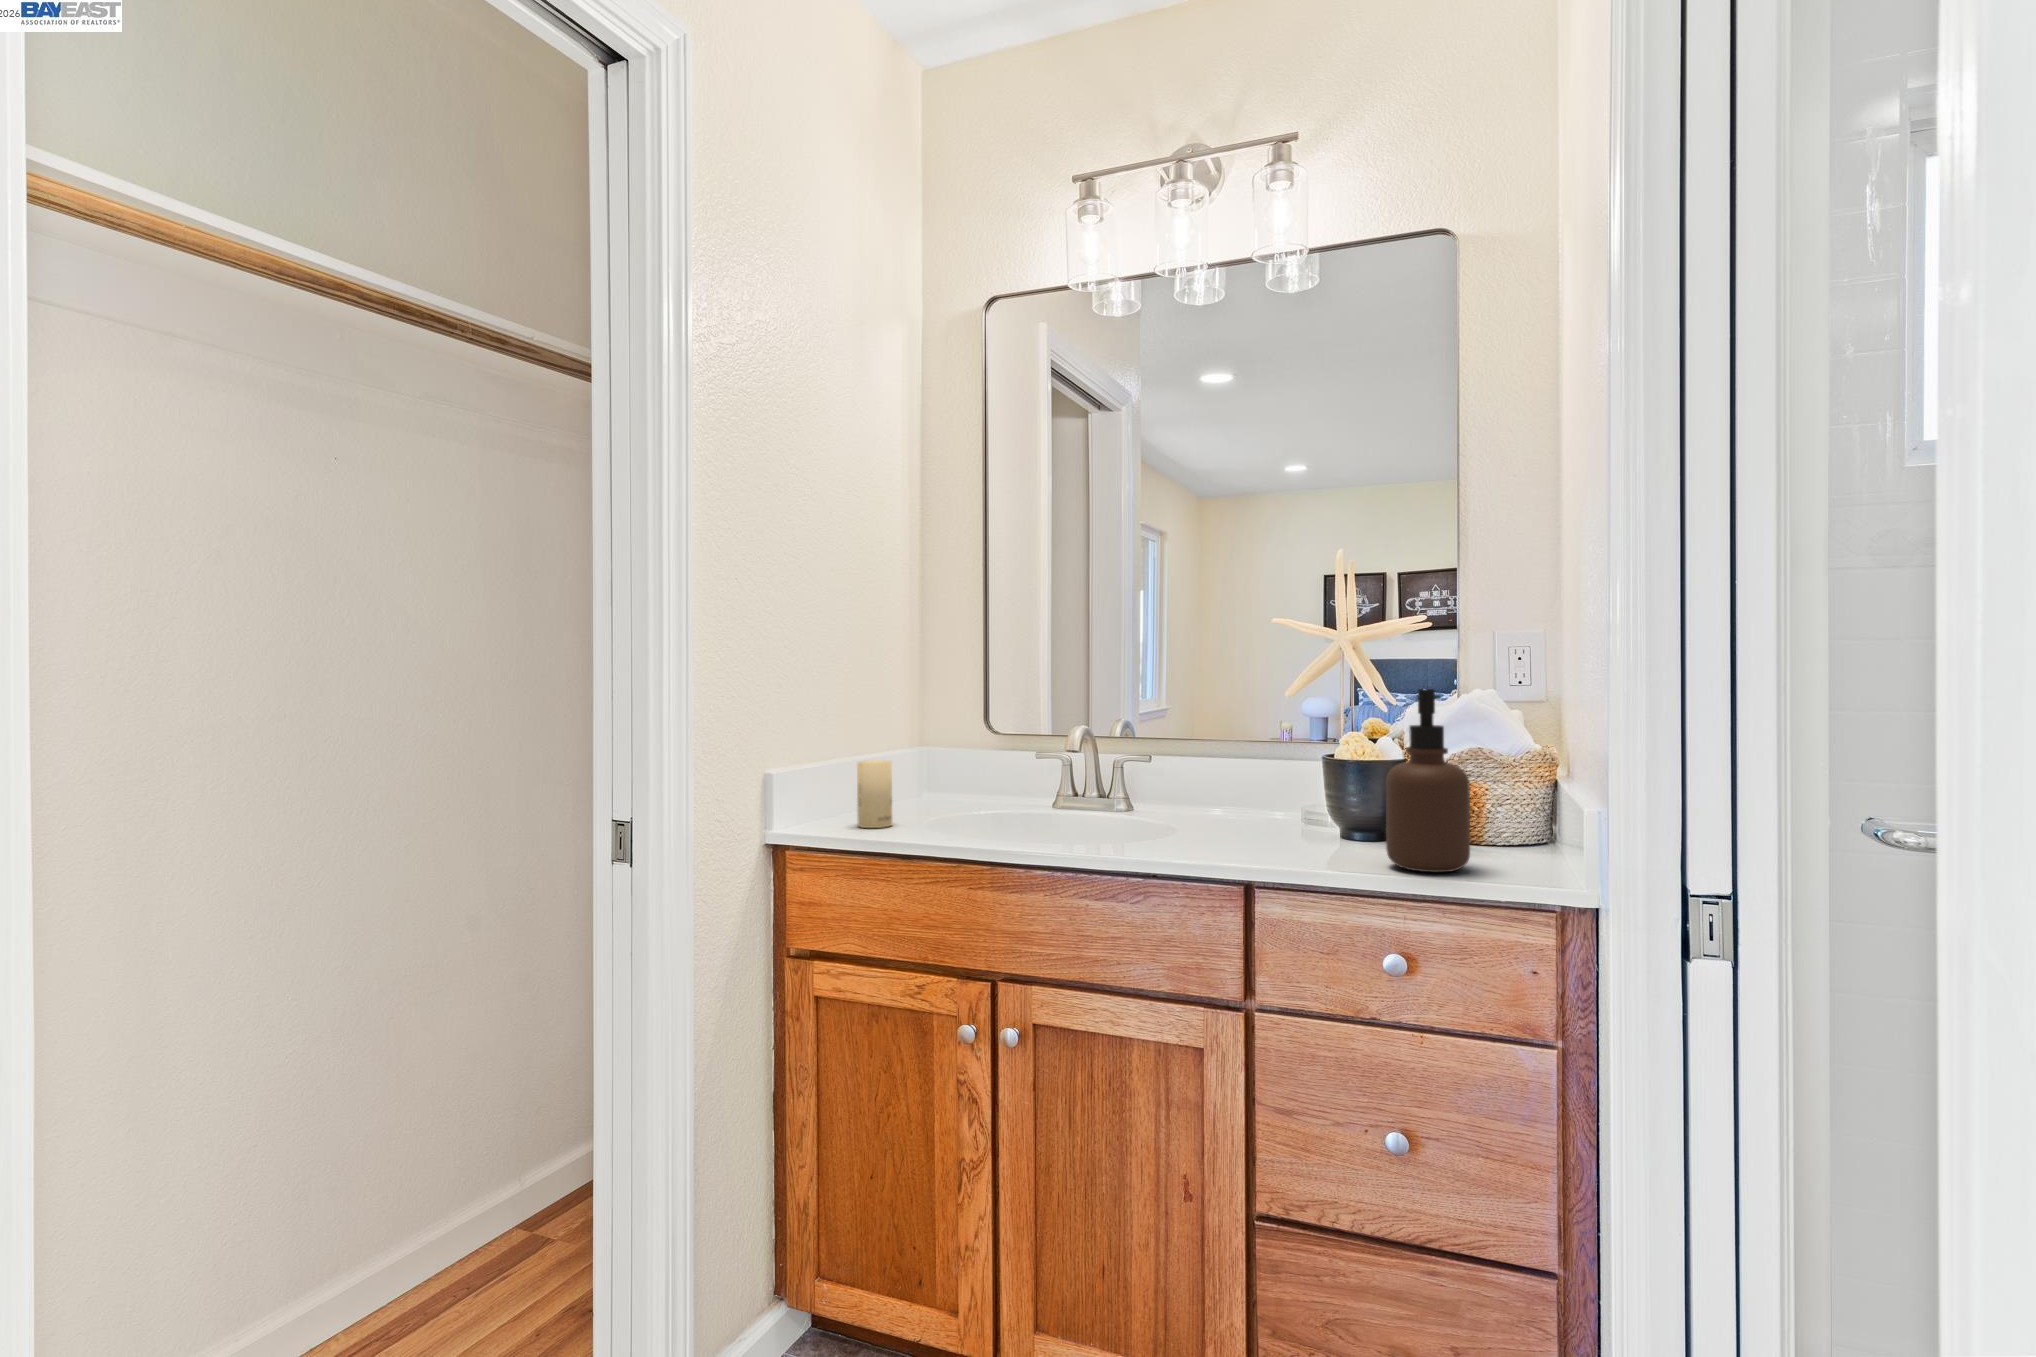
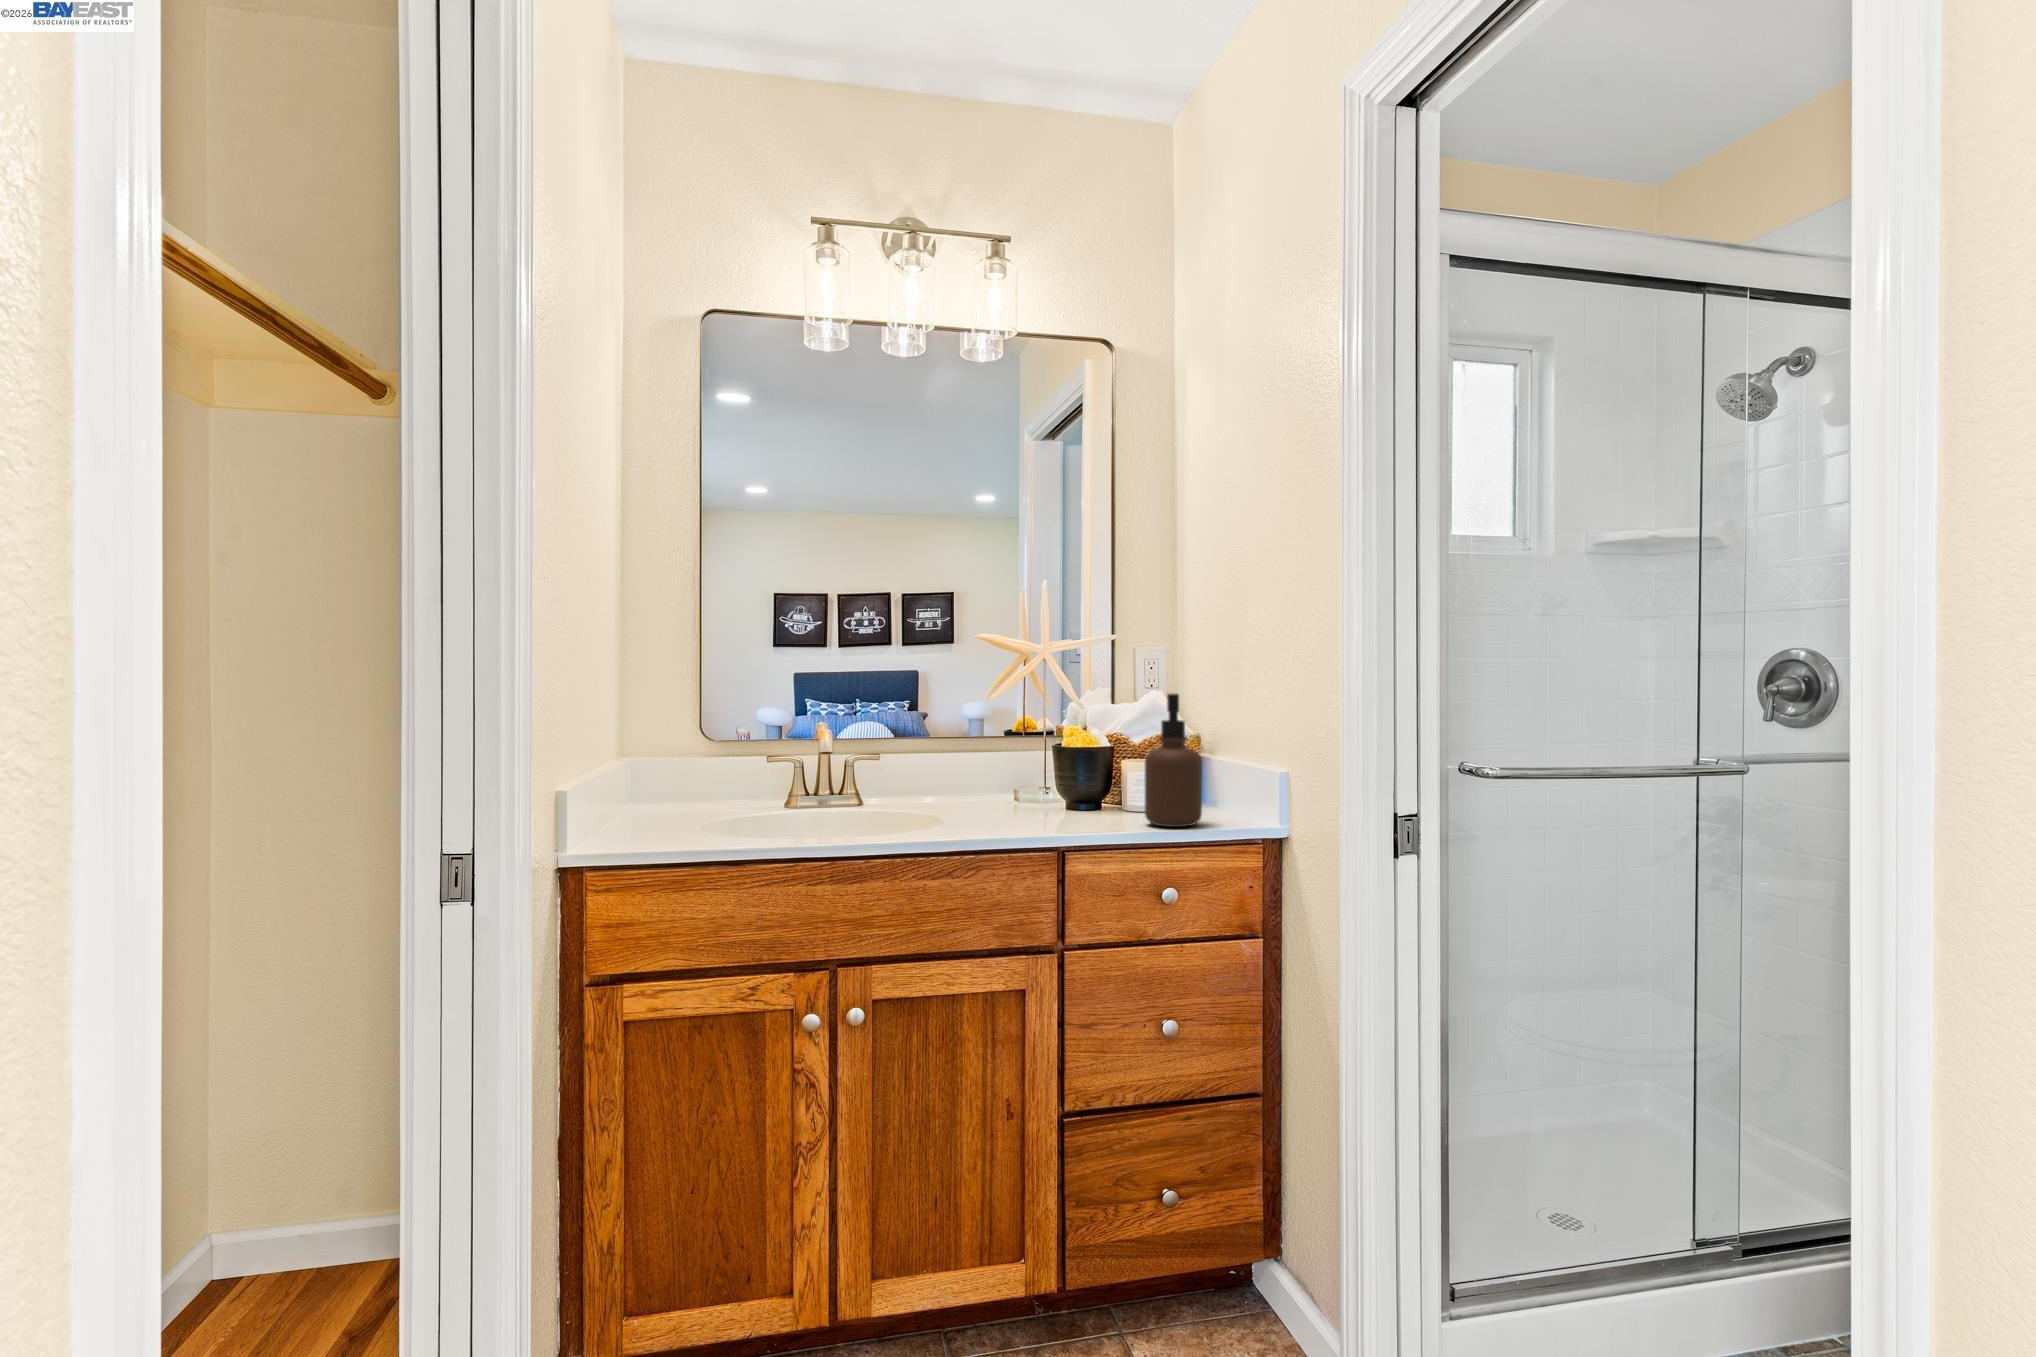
candle: present [857,760,892,828] -> none [626,770,664,841]

